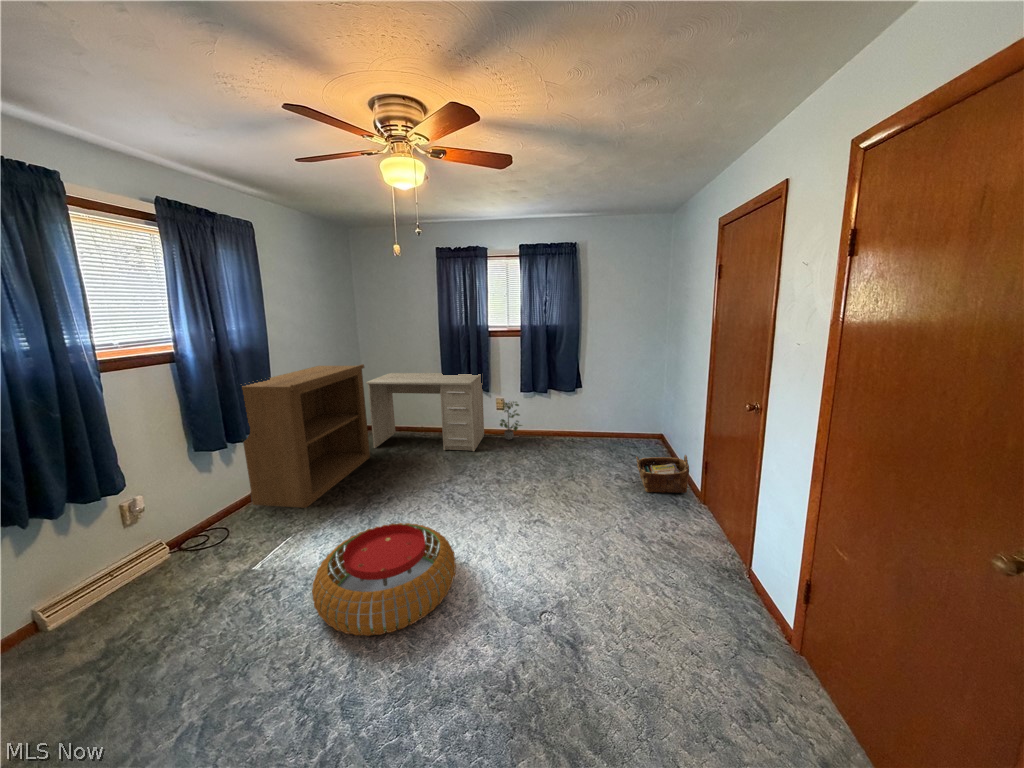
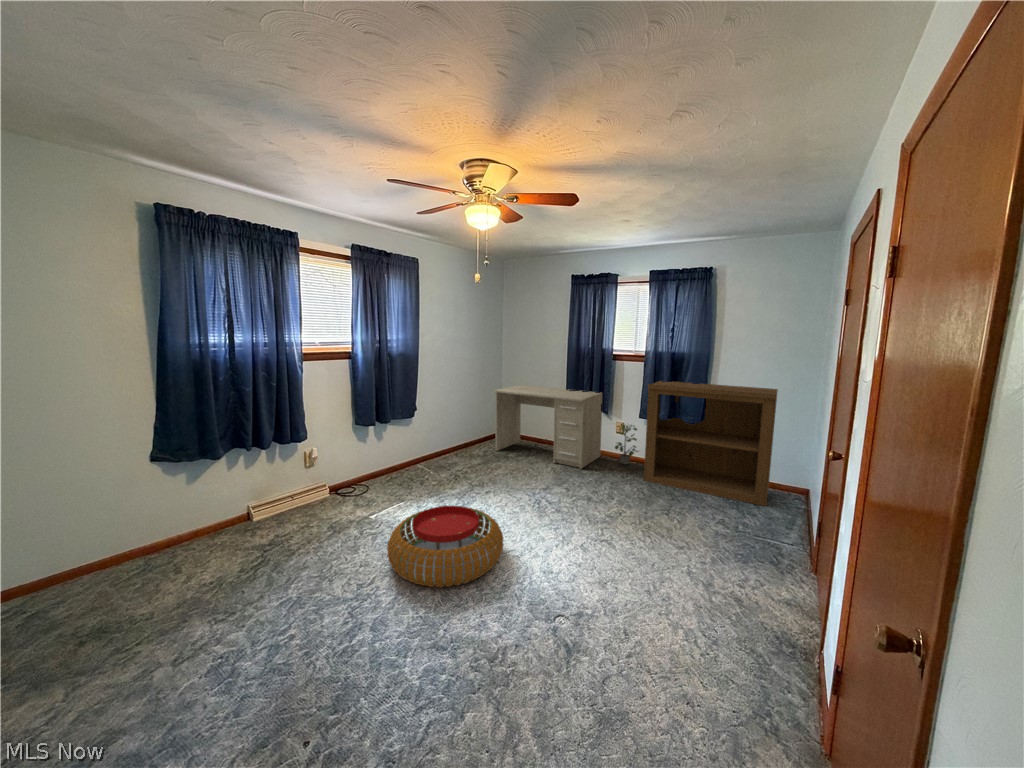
bookshelf: present [242,364,370,508] -> present [644,381,778,506]
woven basket: present [636,455,689,493] -> none [745,502,817,558]

